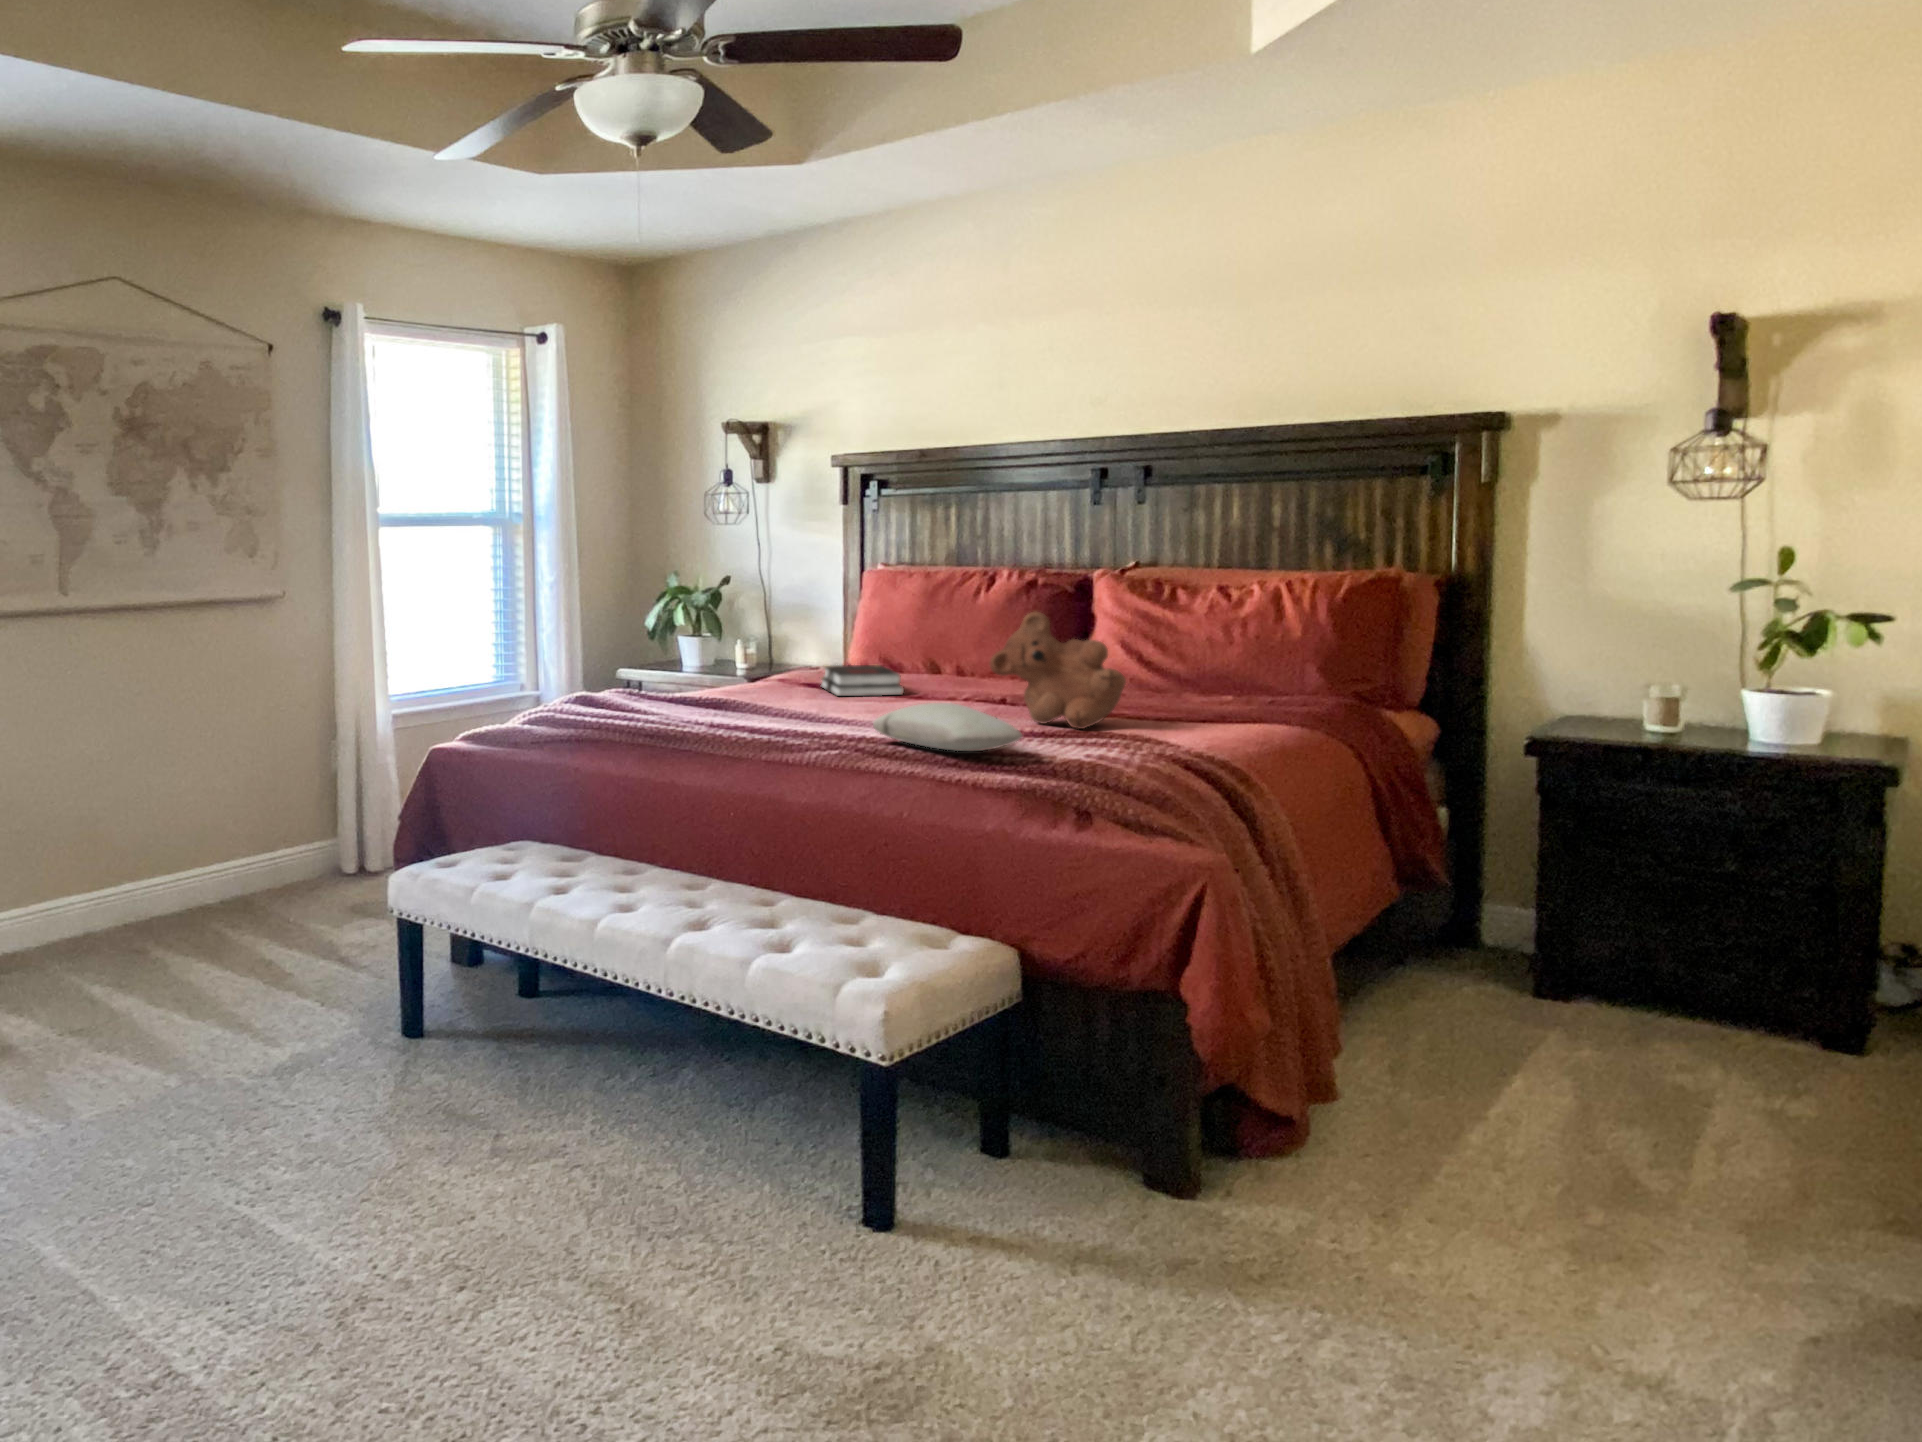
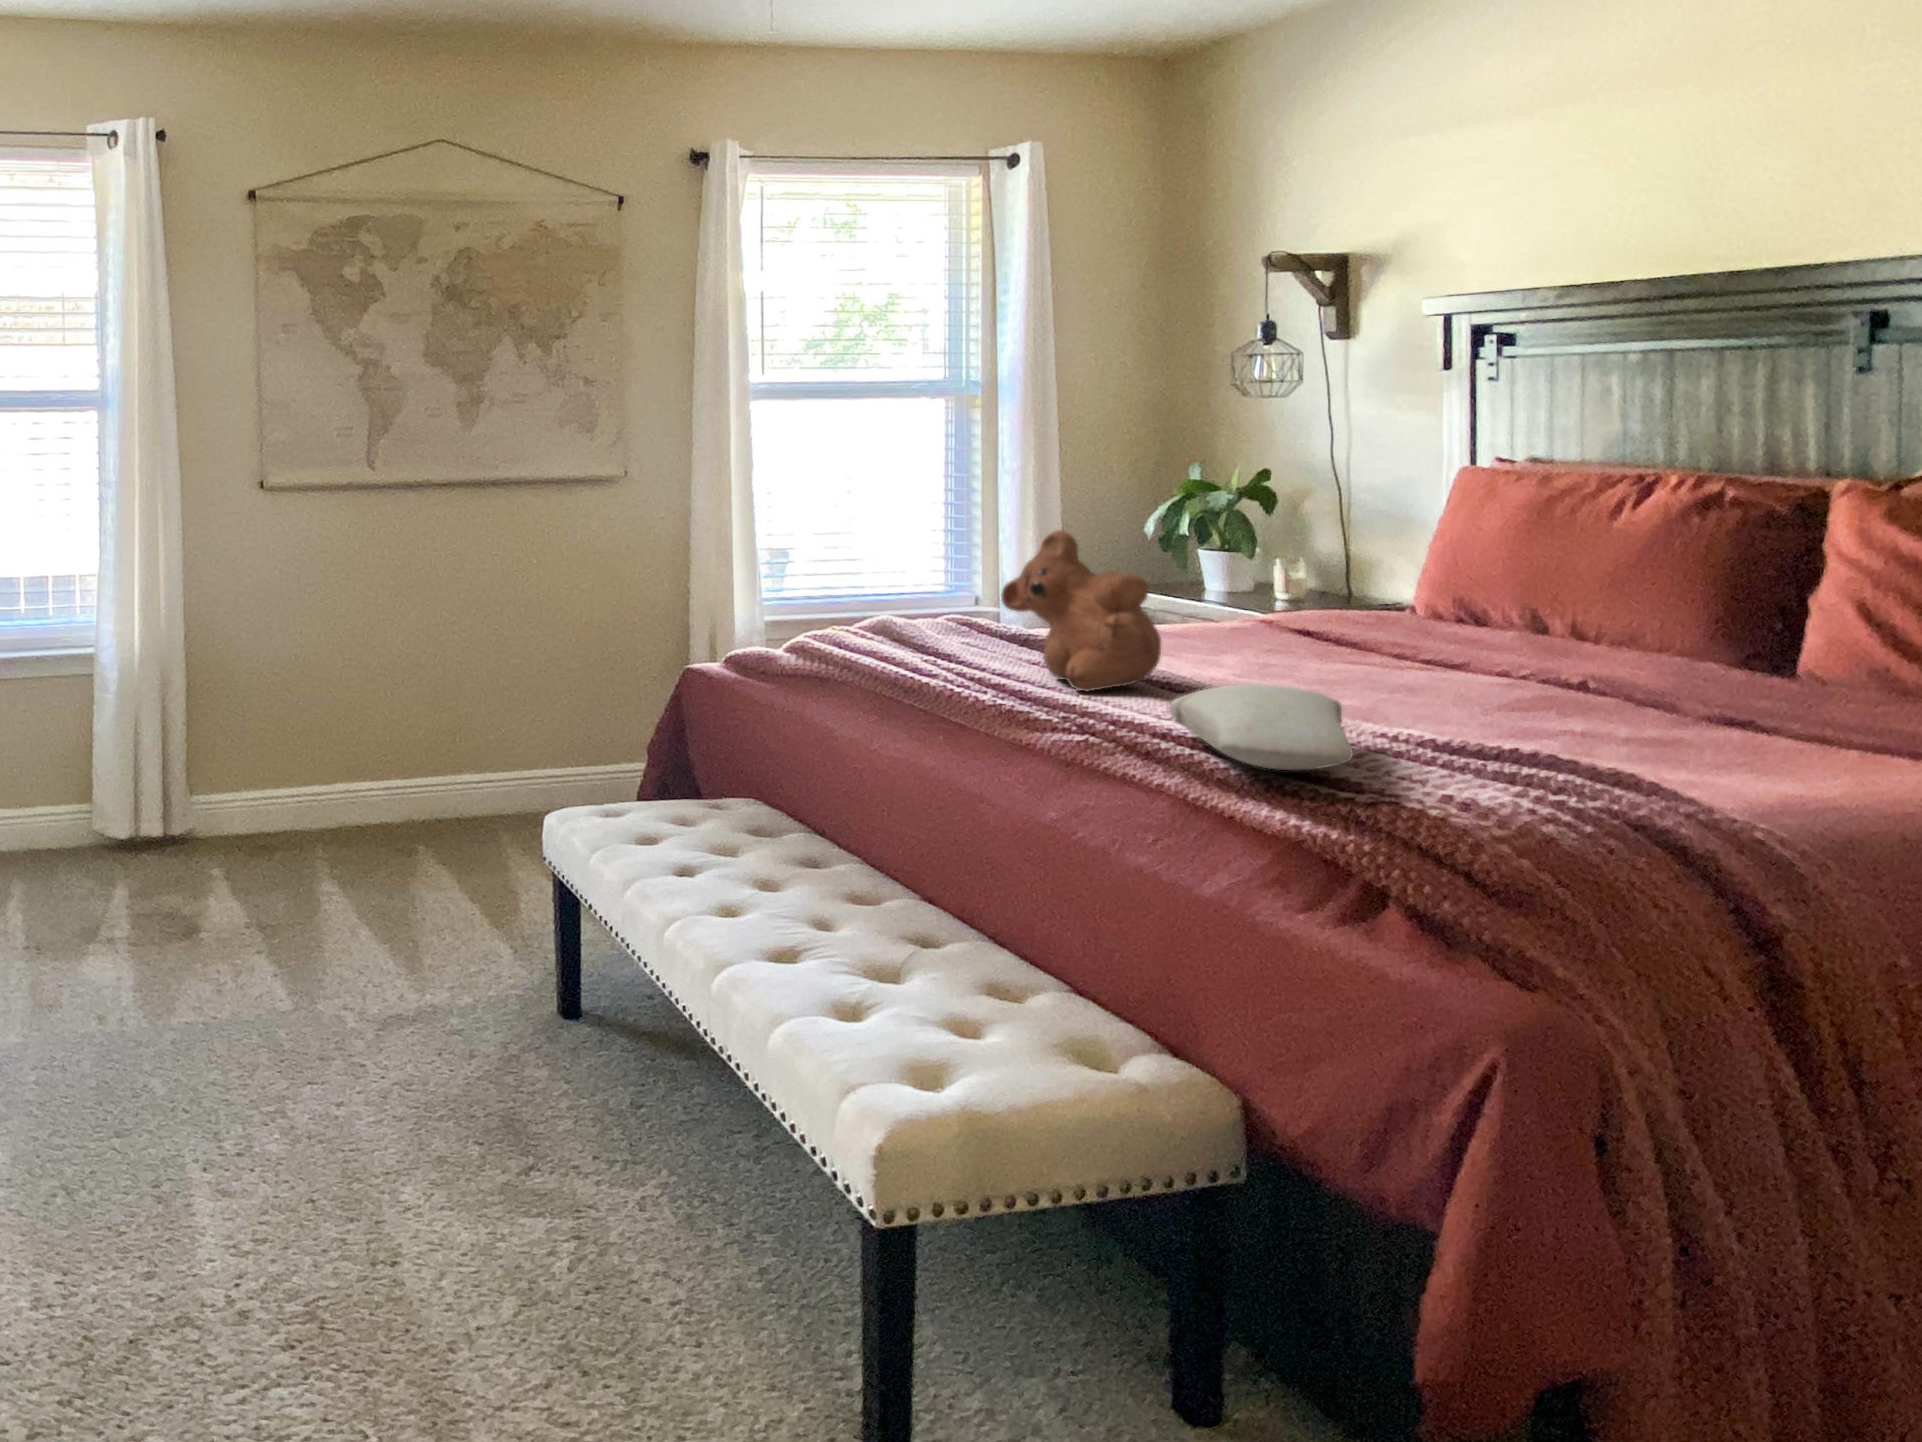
teddy bear: present [990,612,1126,729] -> present [1001,530,1161,692]
book: present [821,665,904,696] -> none [1286,609,1404,665]

